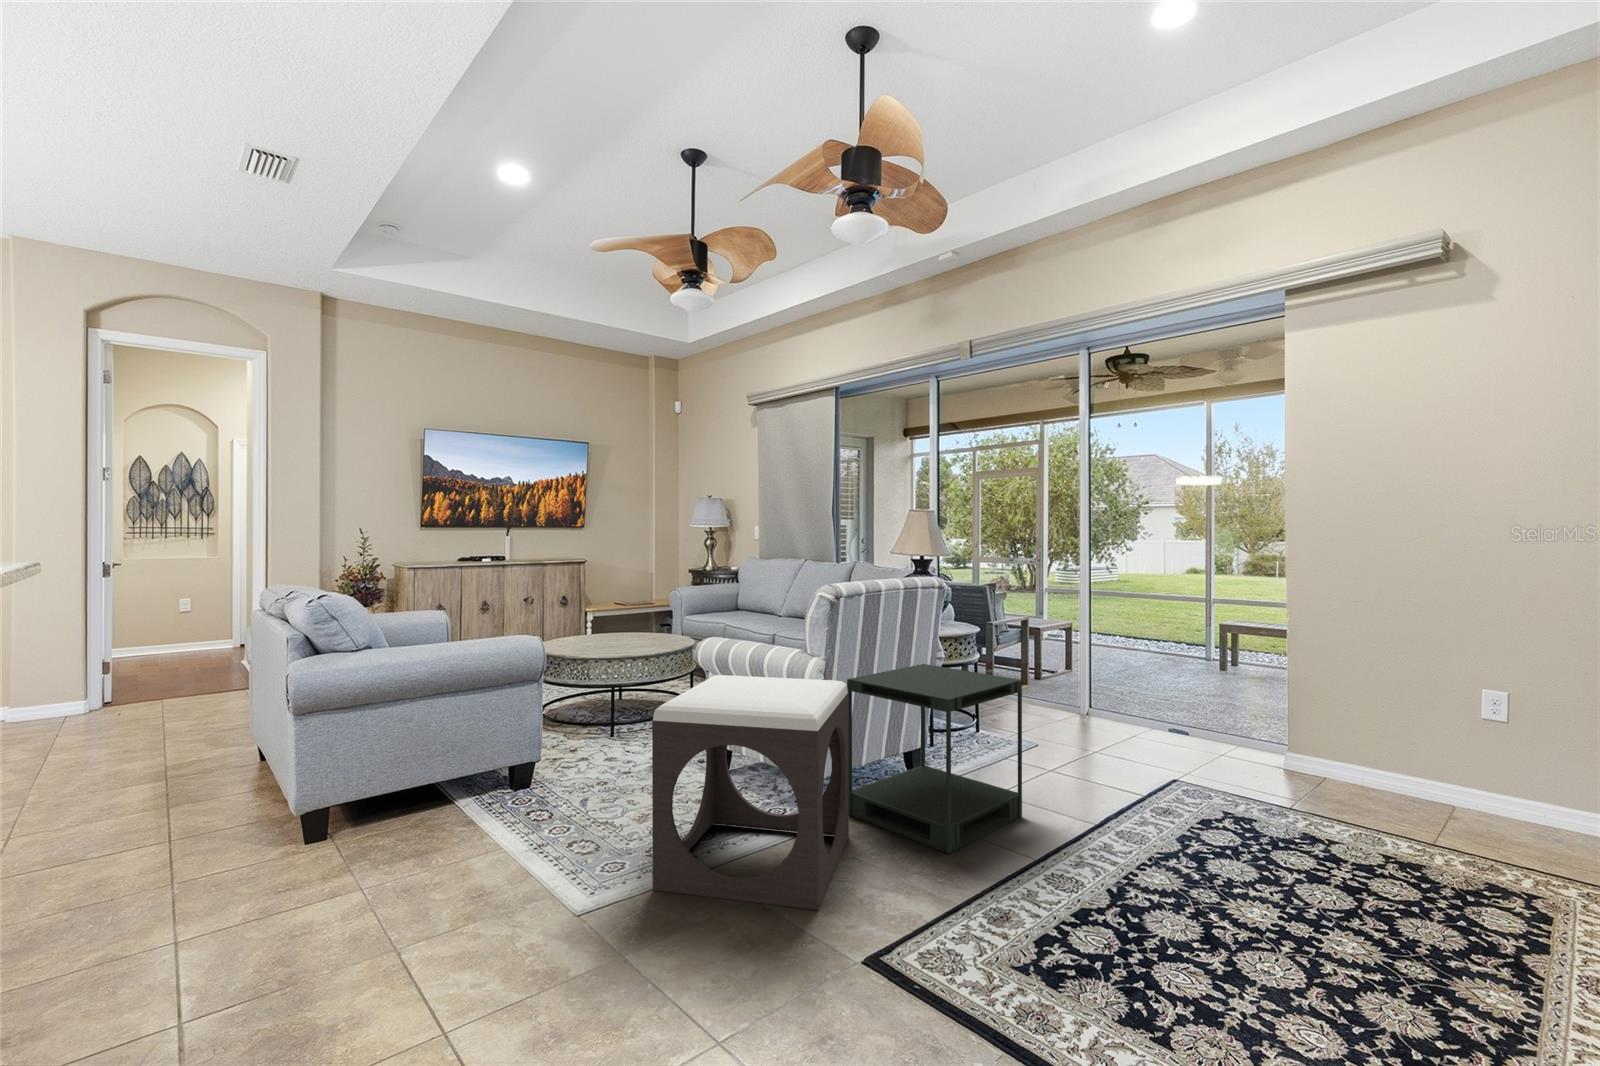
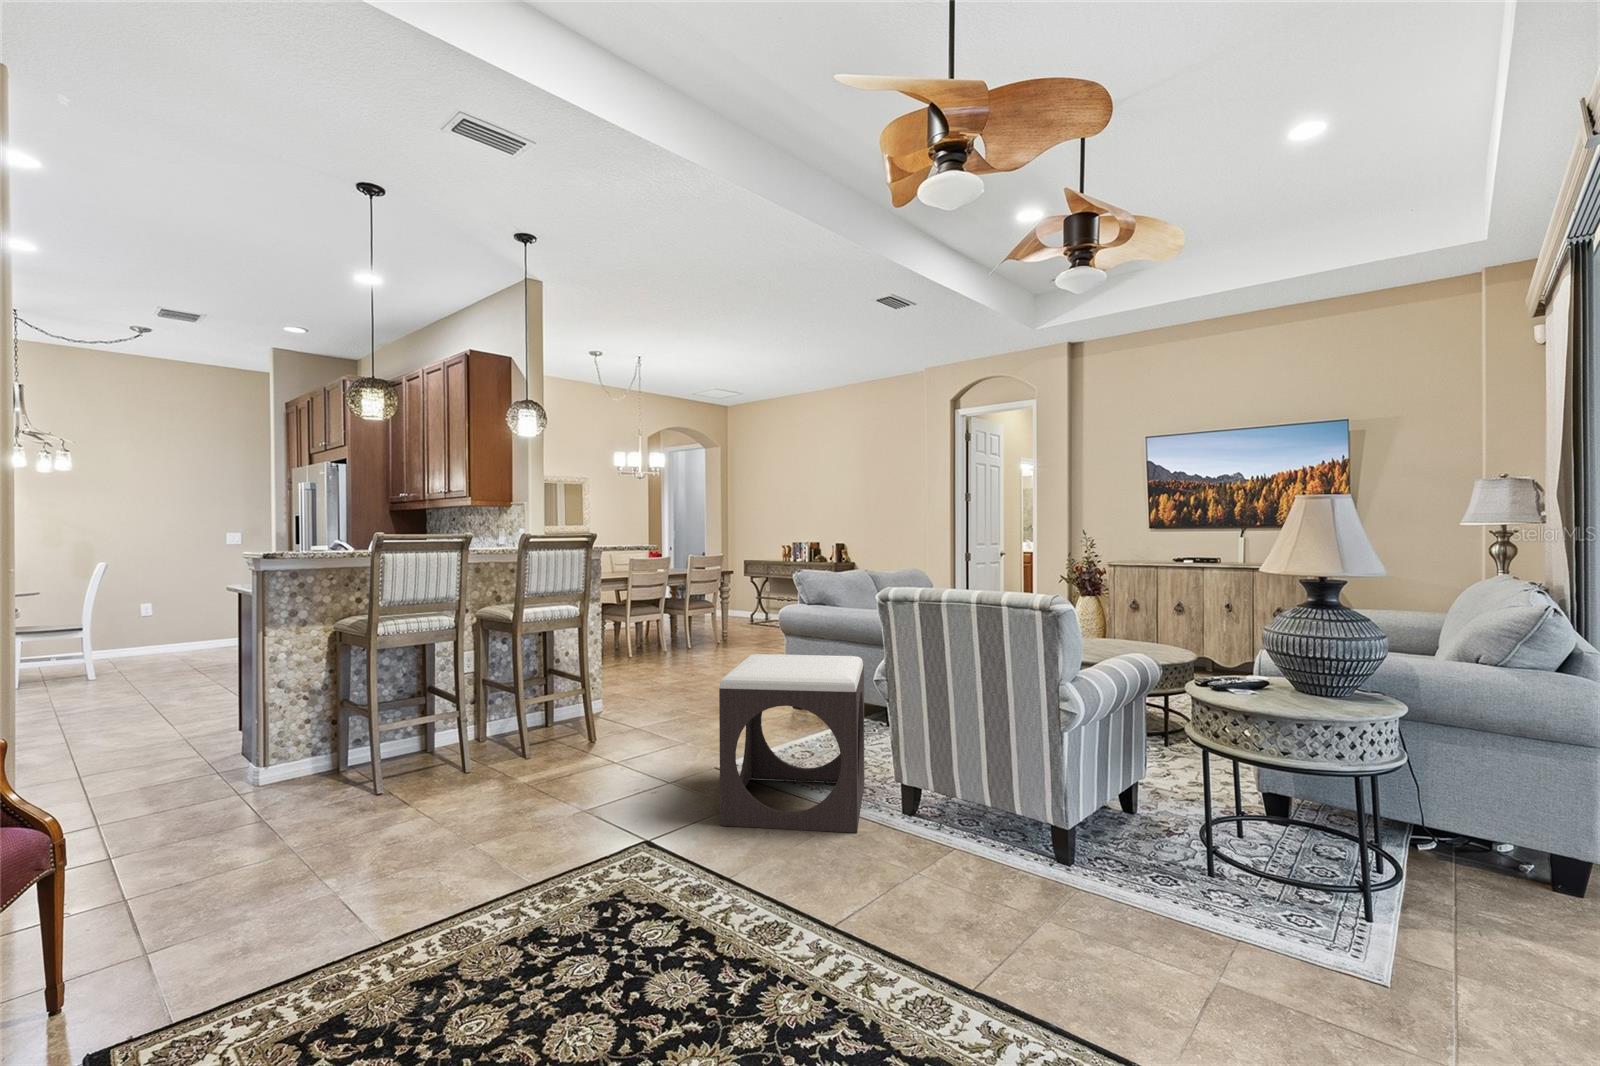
side table: present [847,664,1022,853] -> none [833,690,1038,932]

